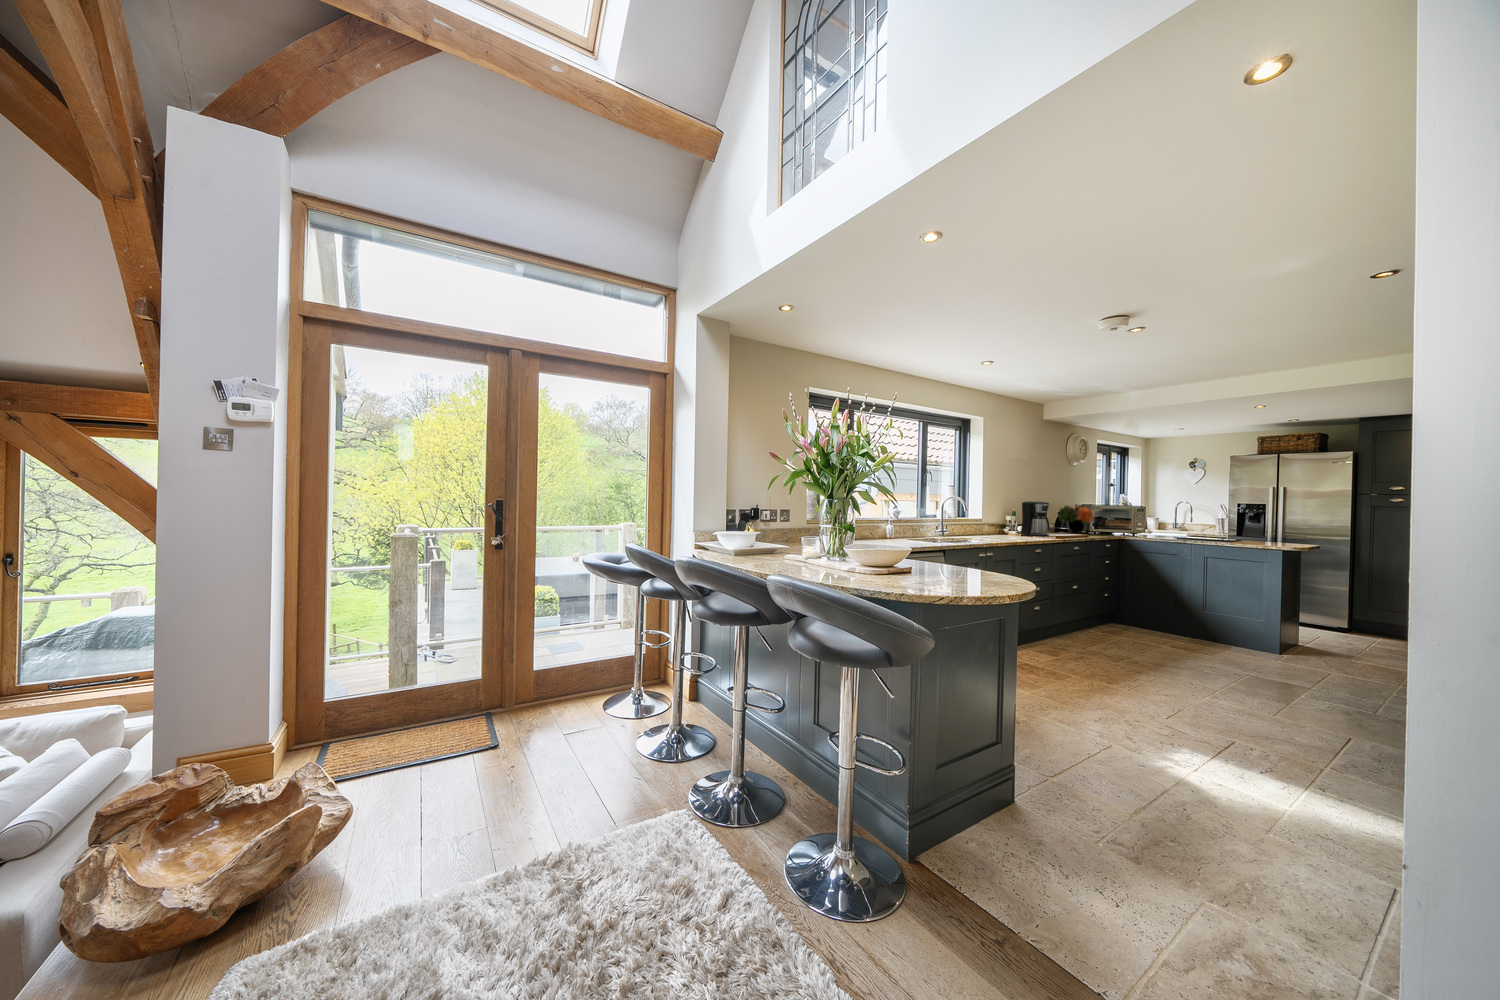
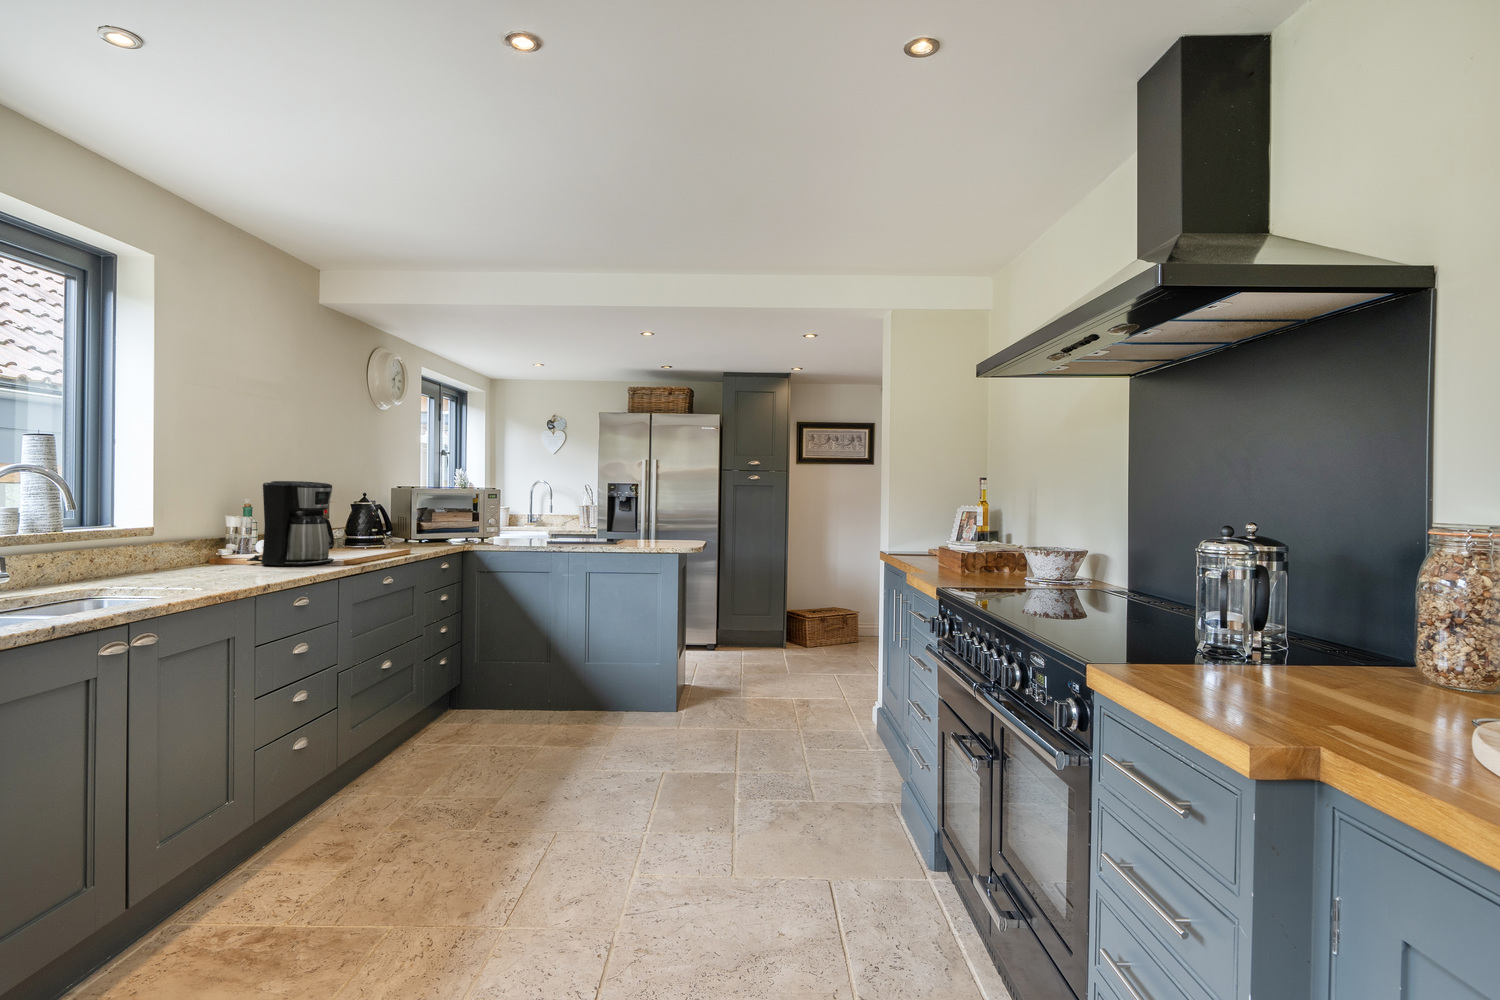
flower arrangement: present [1058,504,1094,533] -> none [352,486,428,545]

